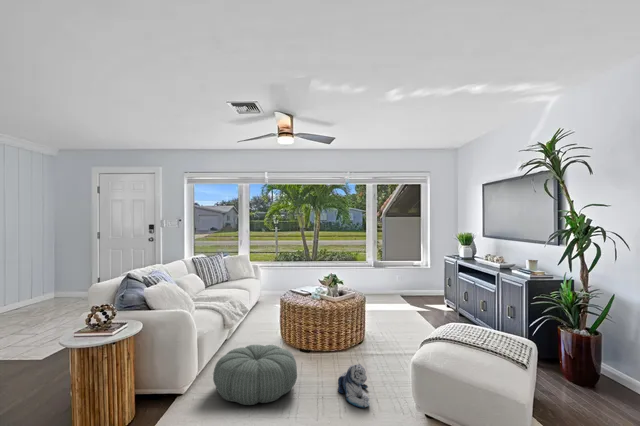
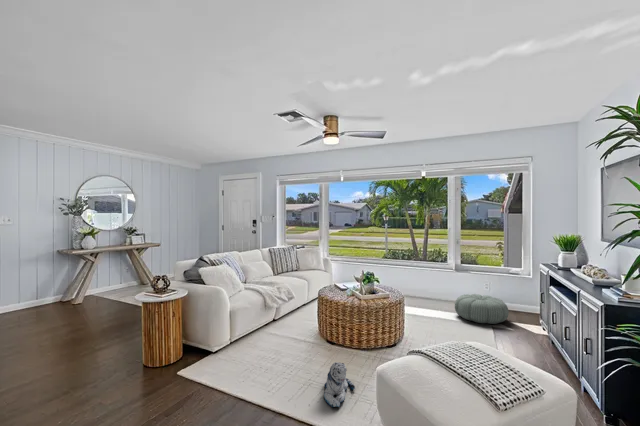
pouf: present [213,345,297,405] -> present [455,294,509,324]

